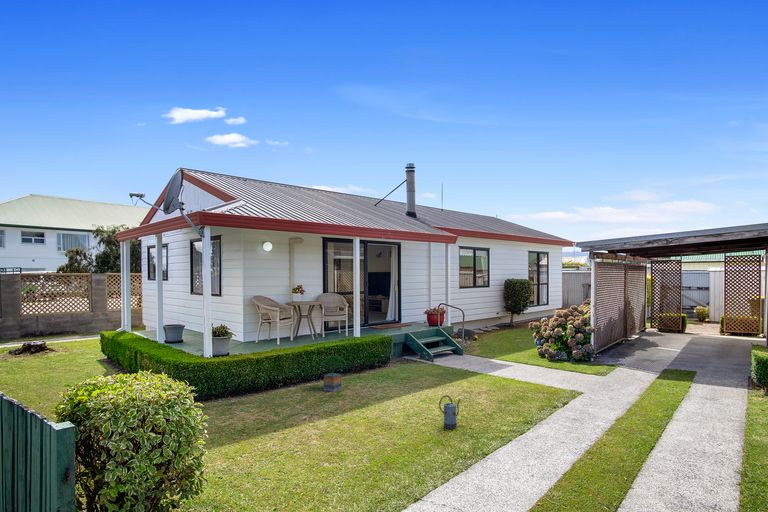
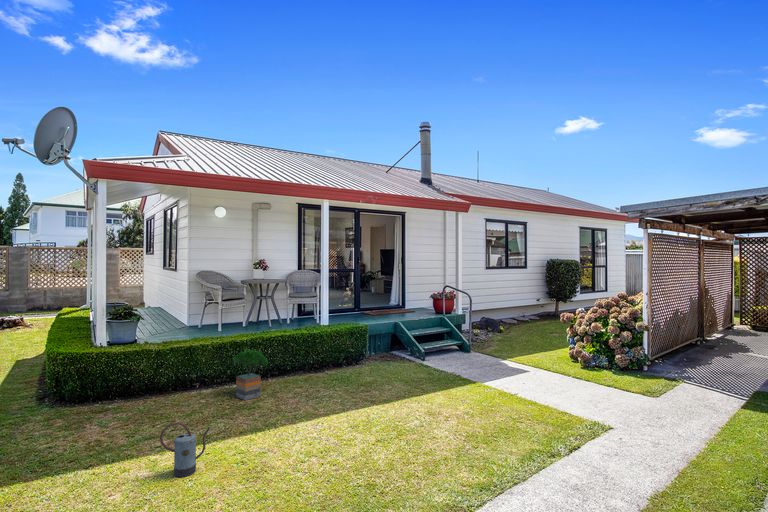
watering can: present [439,395,460,429] -> present [160,422,210,477]

